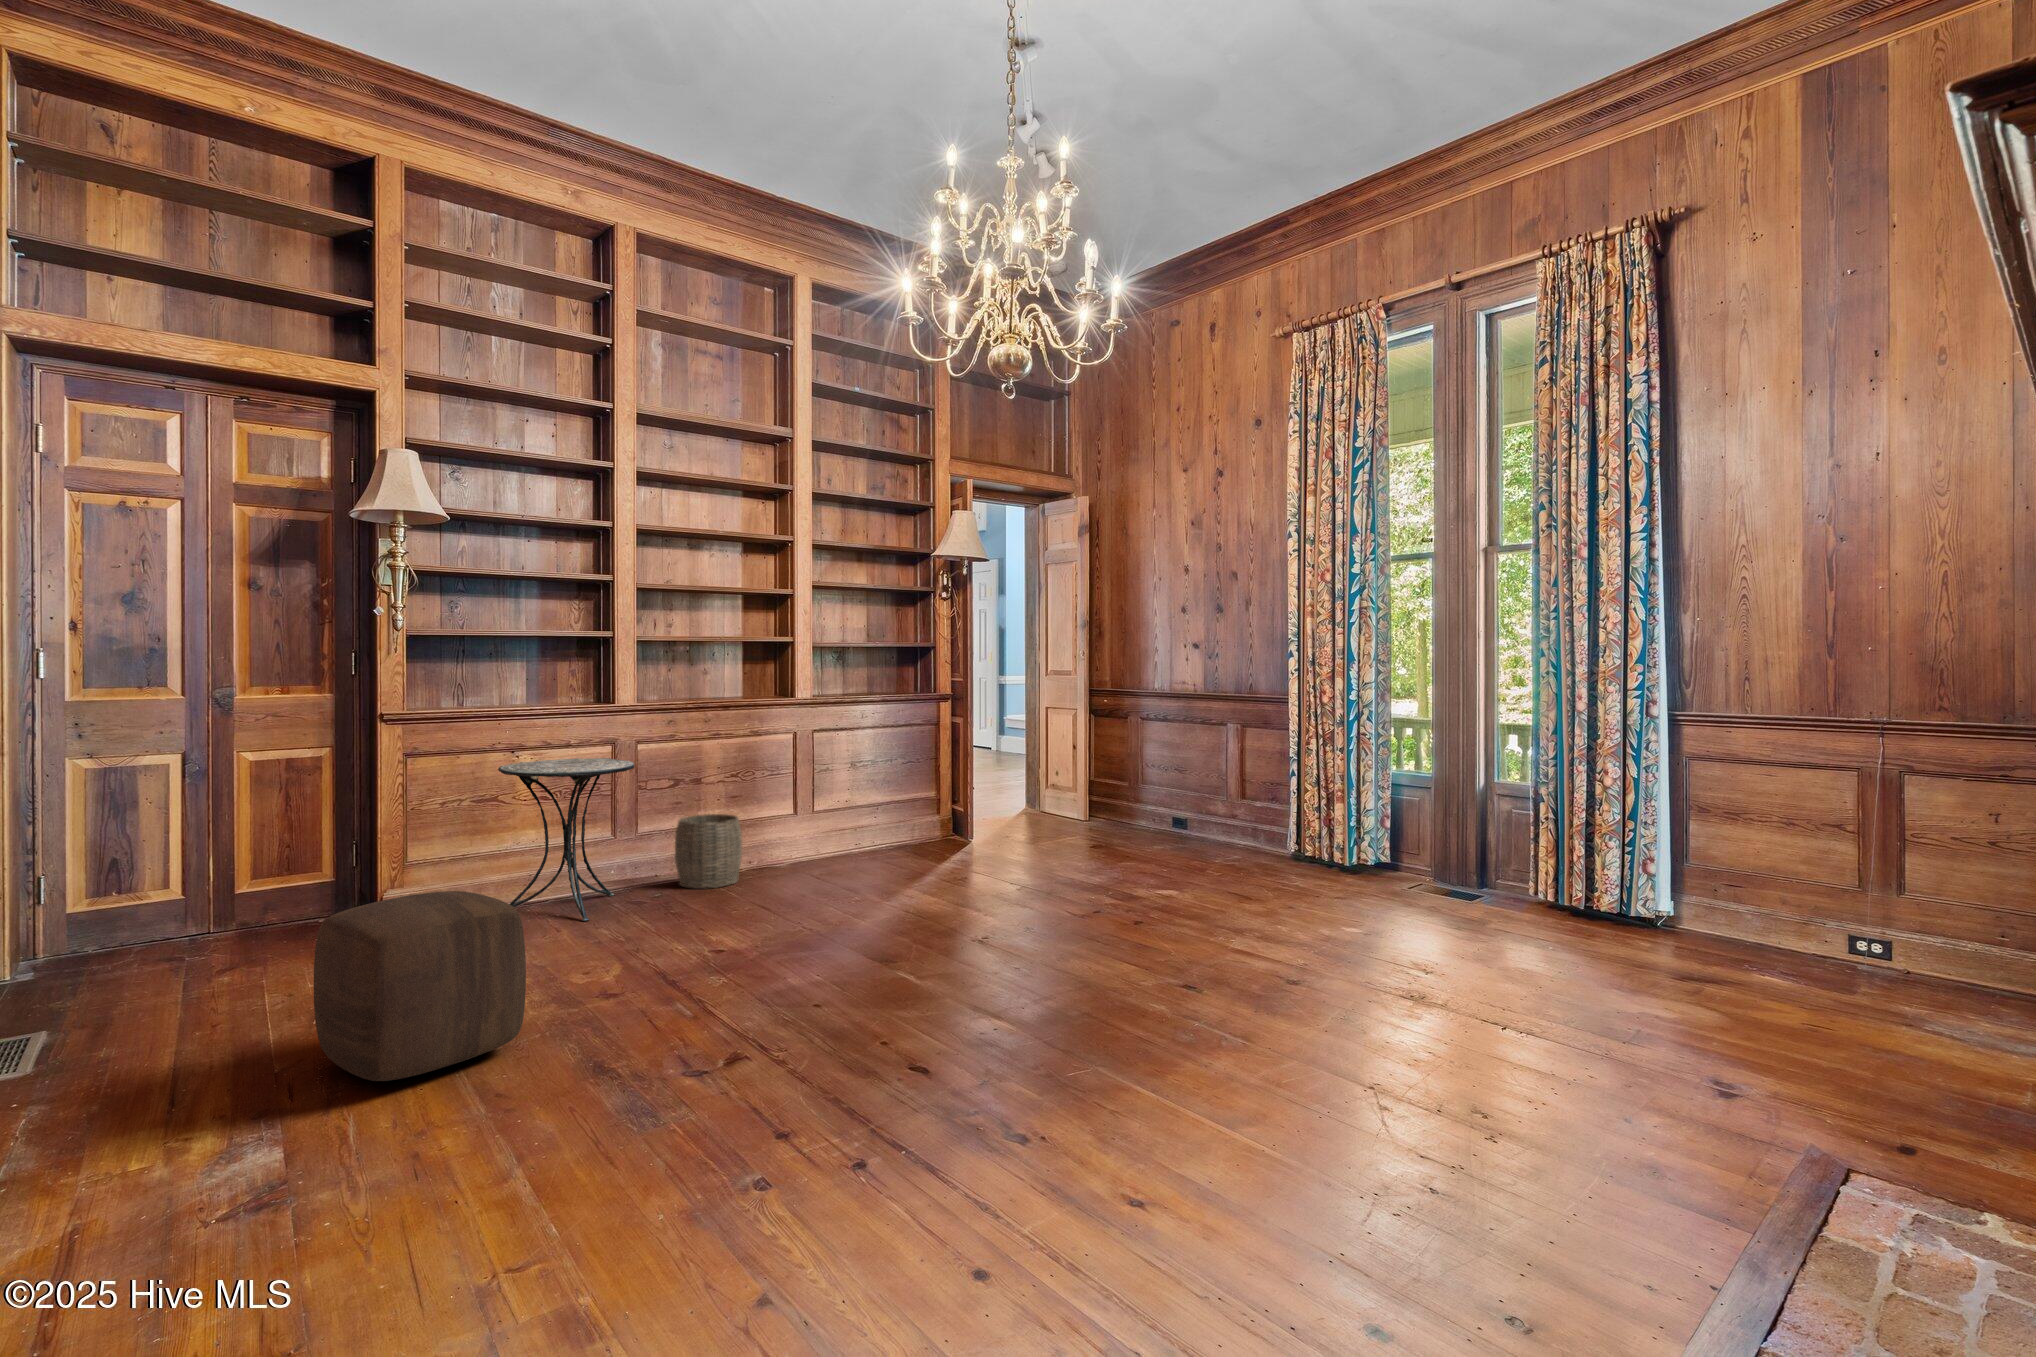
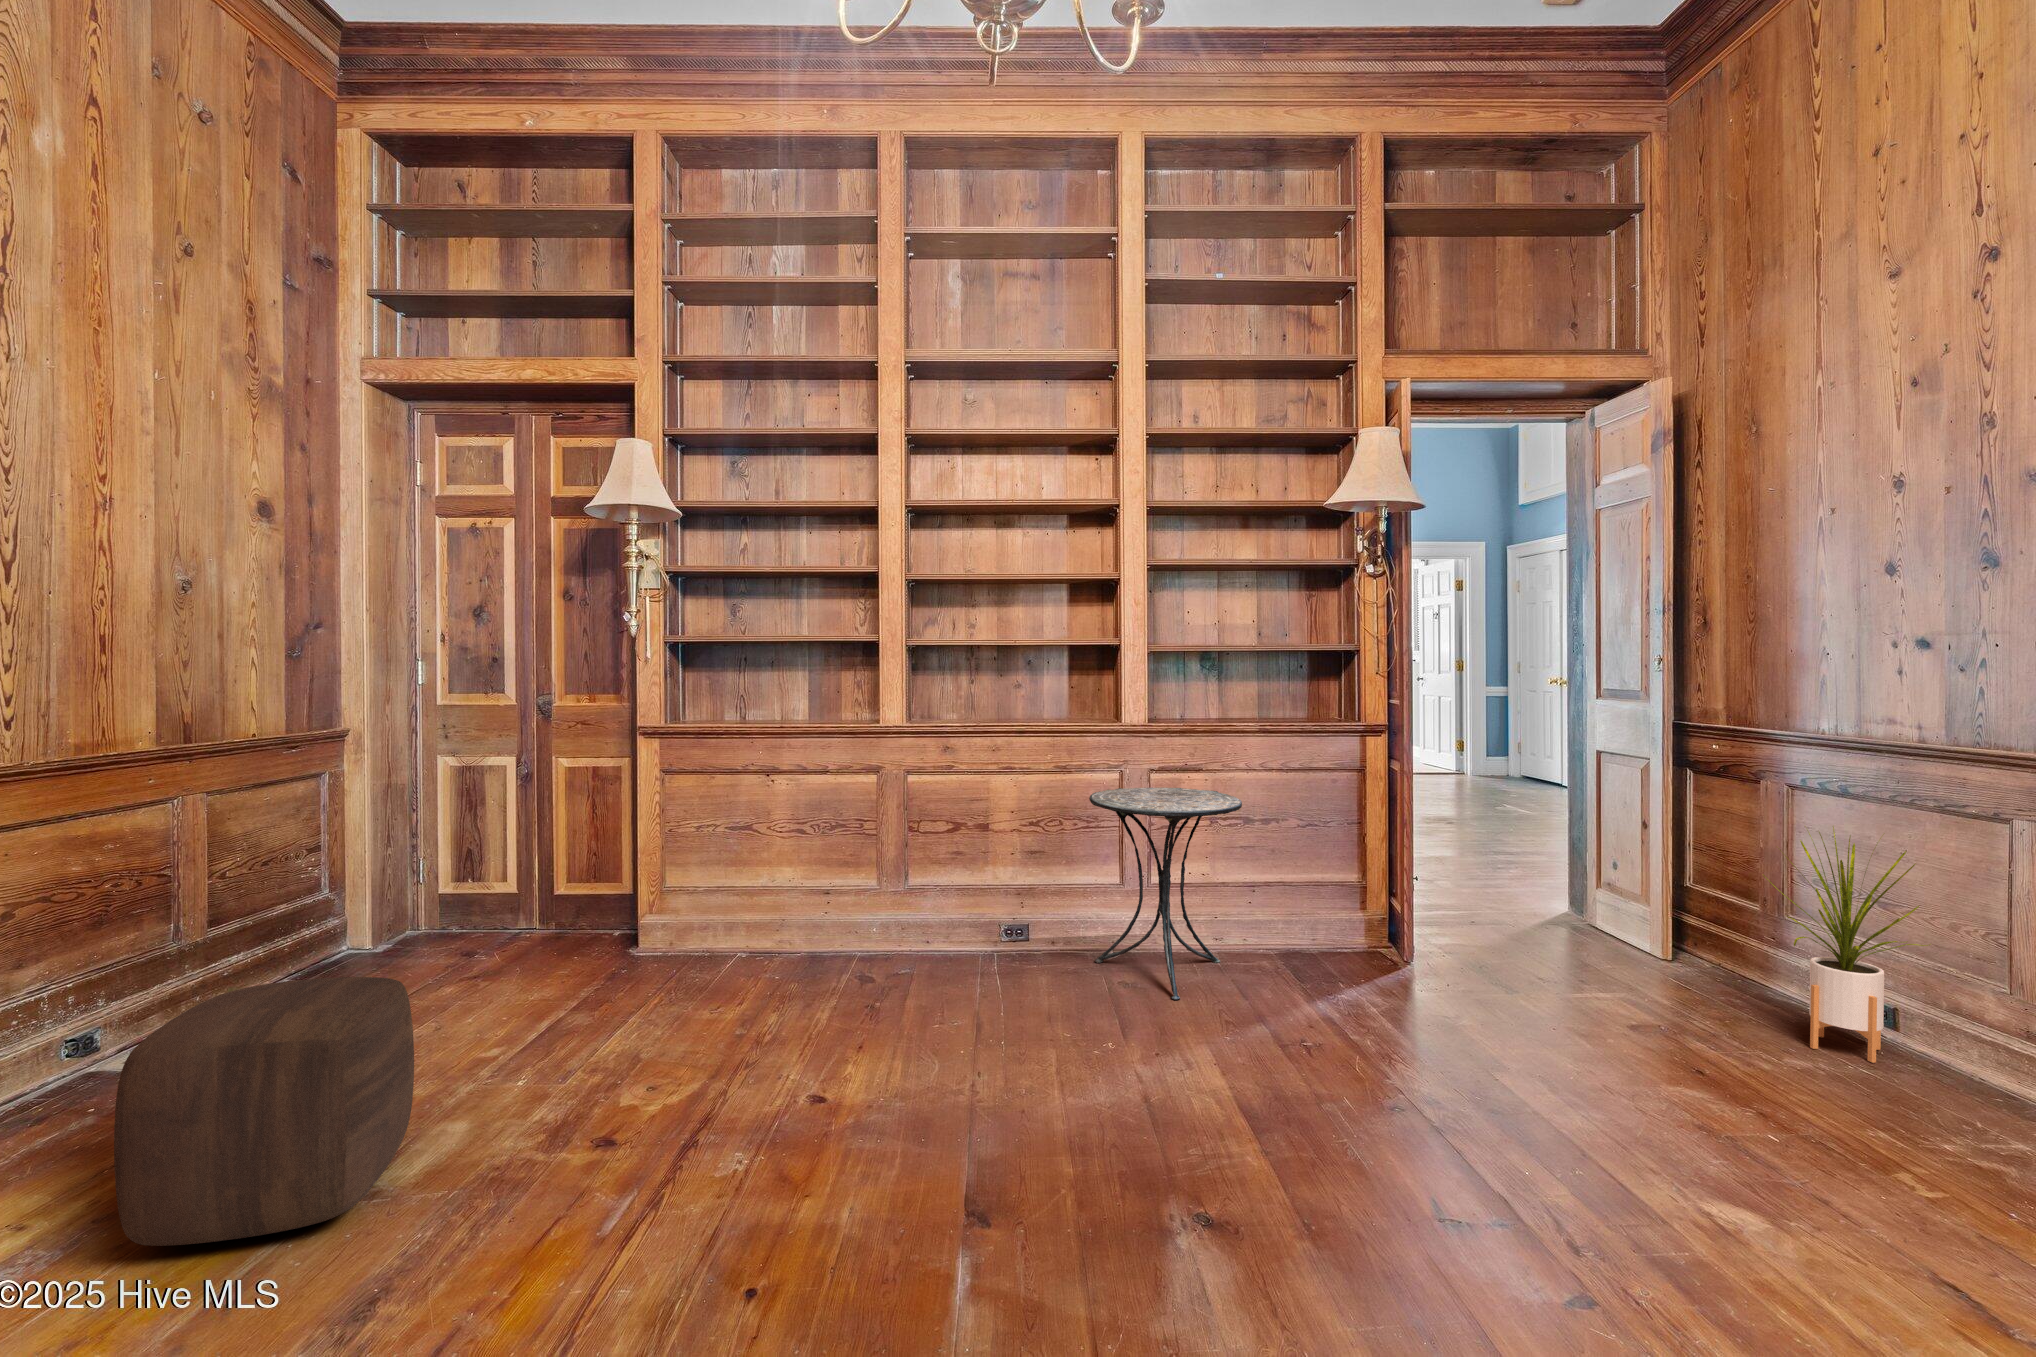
house plant: none [1143,734,1206,843] -> present [1765,827,1930,1063]
side table: present [498,758,634,921] -> present [1089,788,1242,1000]
woven basket: present [675,814,742,889] -> none [931,872,1015,976]

